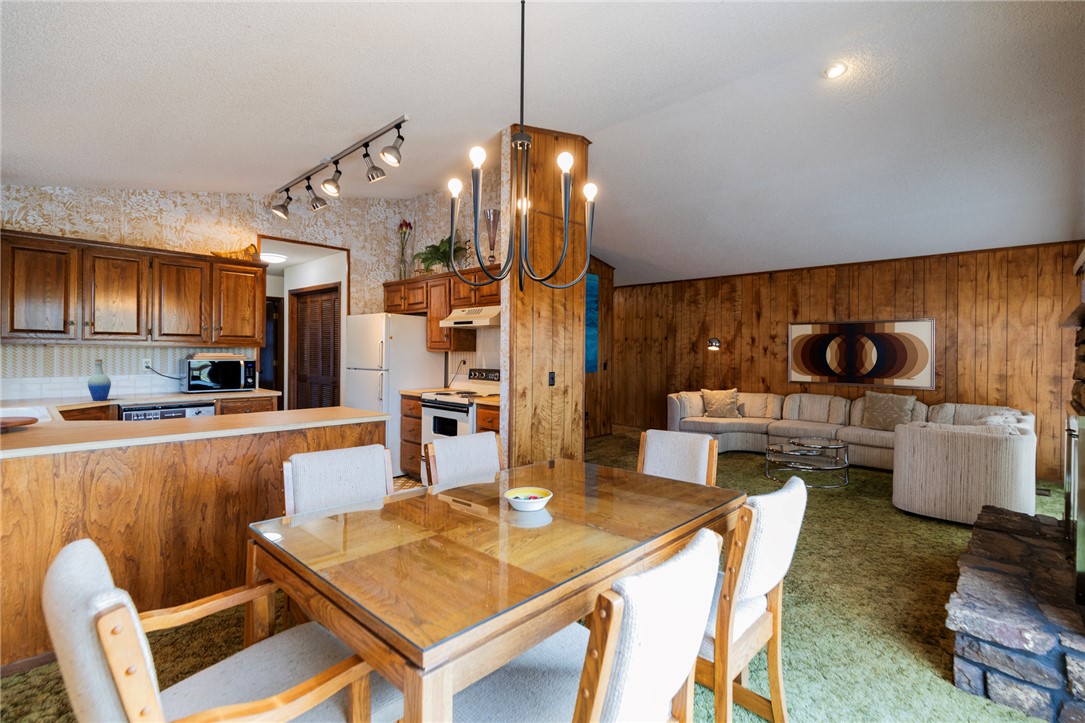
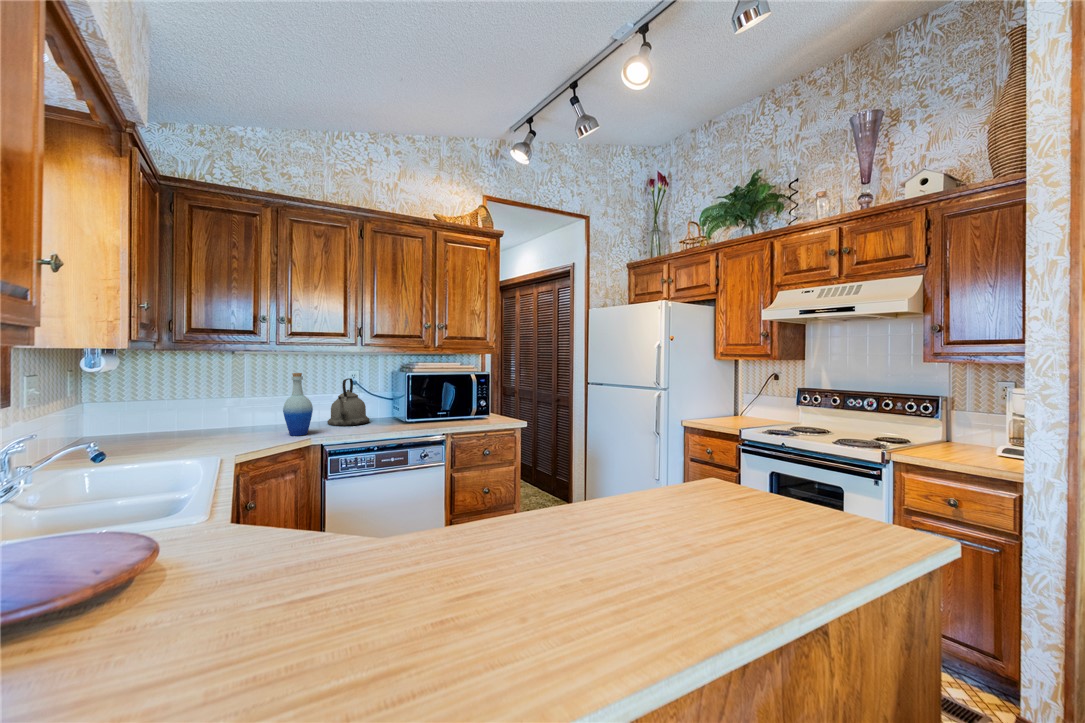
kettle: none [125,365,159,397] -> present [327,378,369,426]

